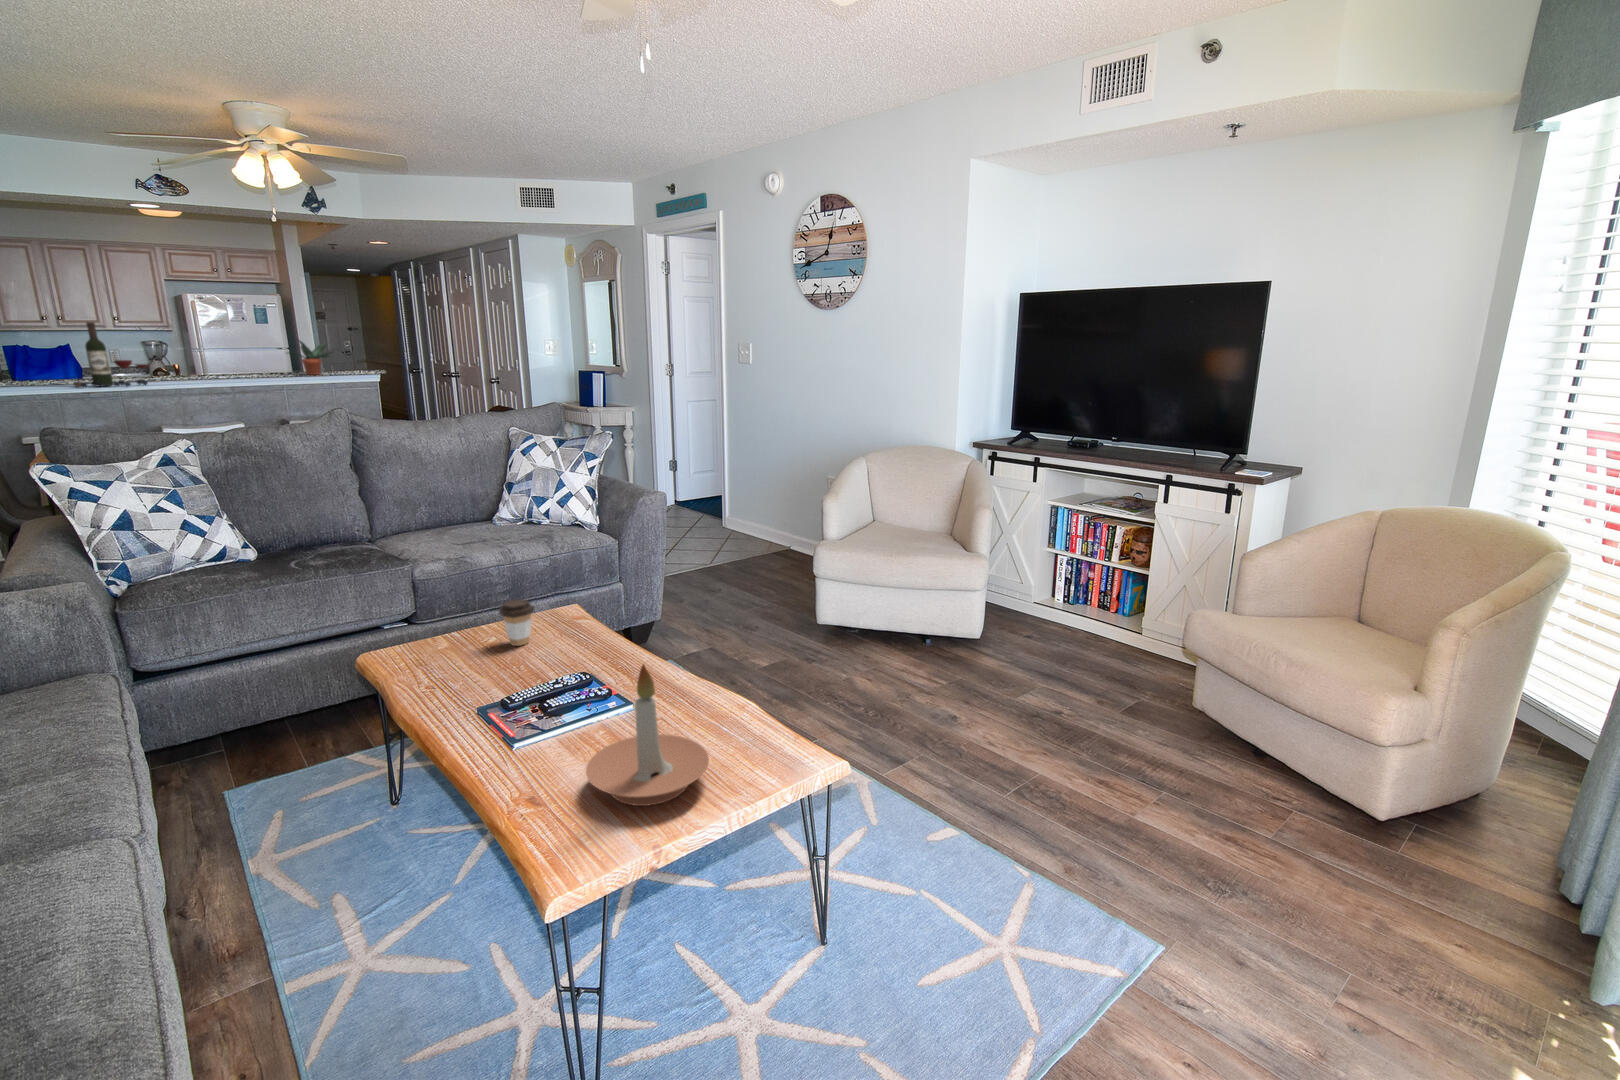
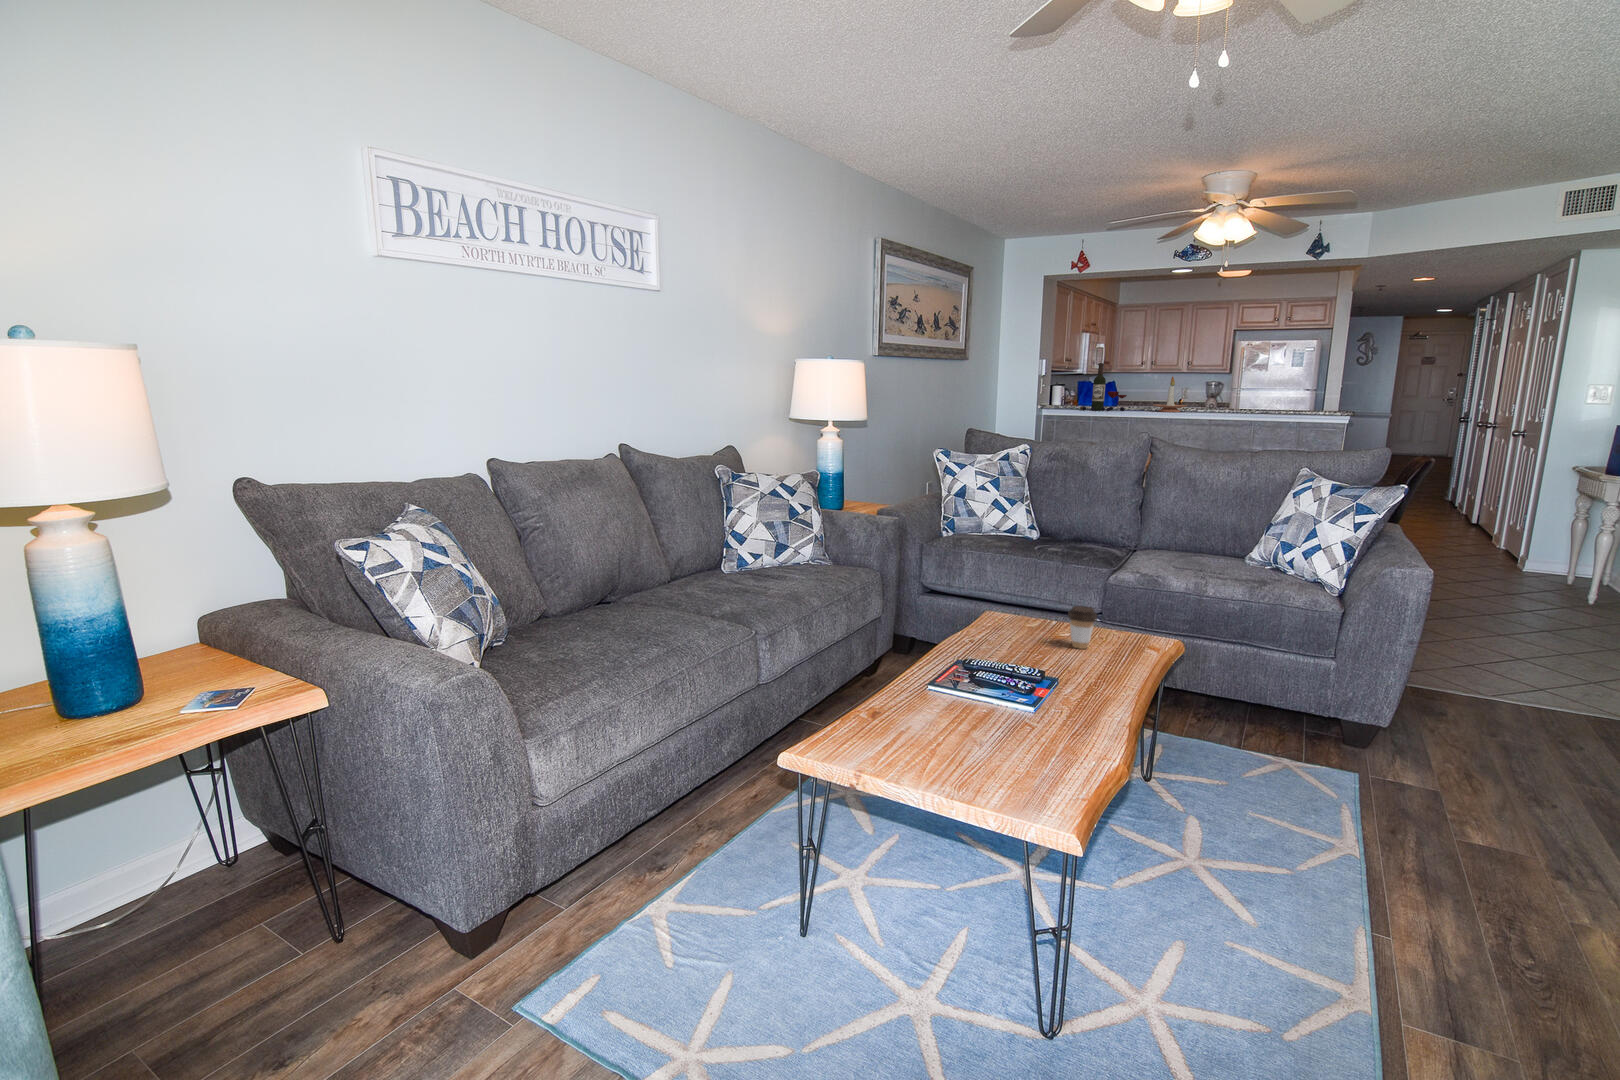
potted plant: present [289,340,331,375] -> none [1249,376,1298,411]
candle holder: present [586,664,709,806] -> present [1154,377,1187,412]

